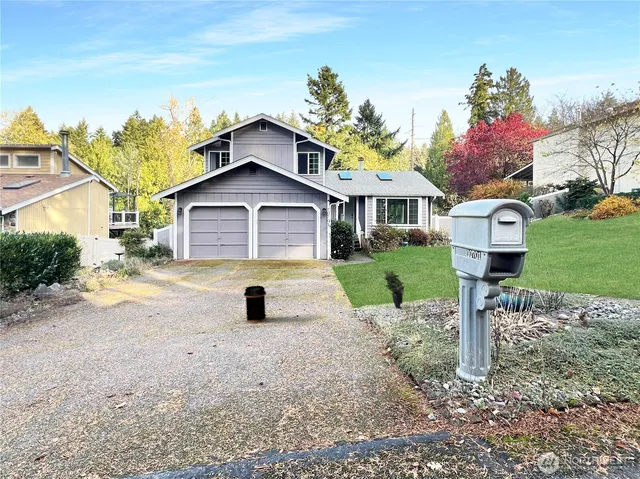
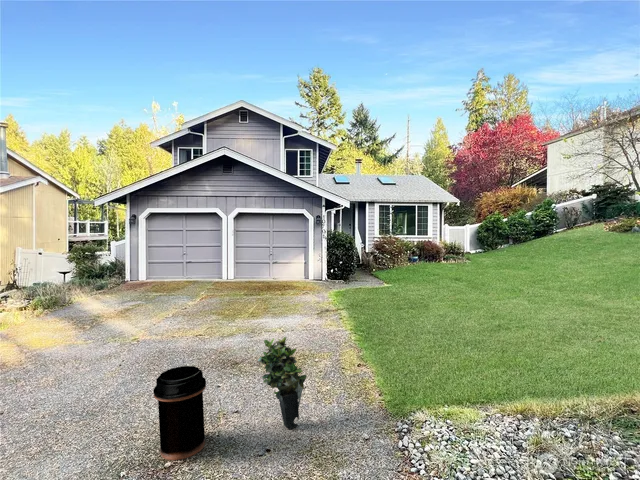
potted plant: present [384,271,404,308] -> present [258,337,307,429]

